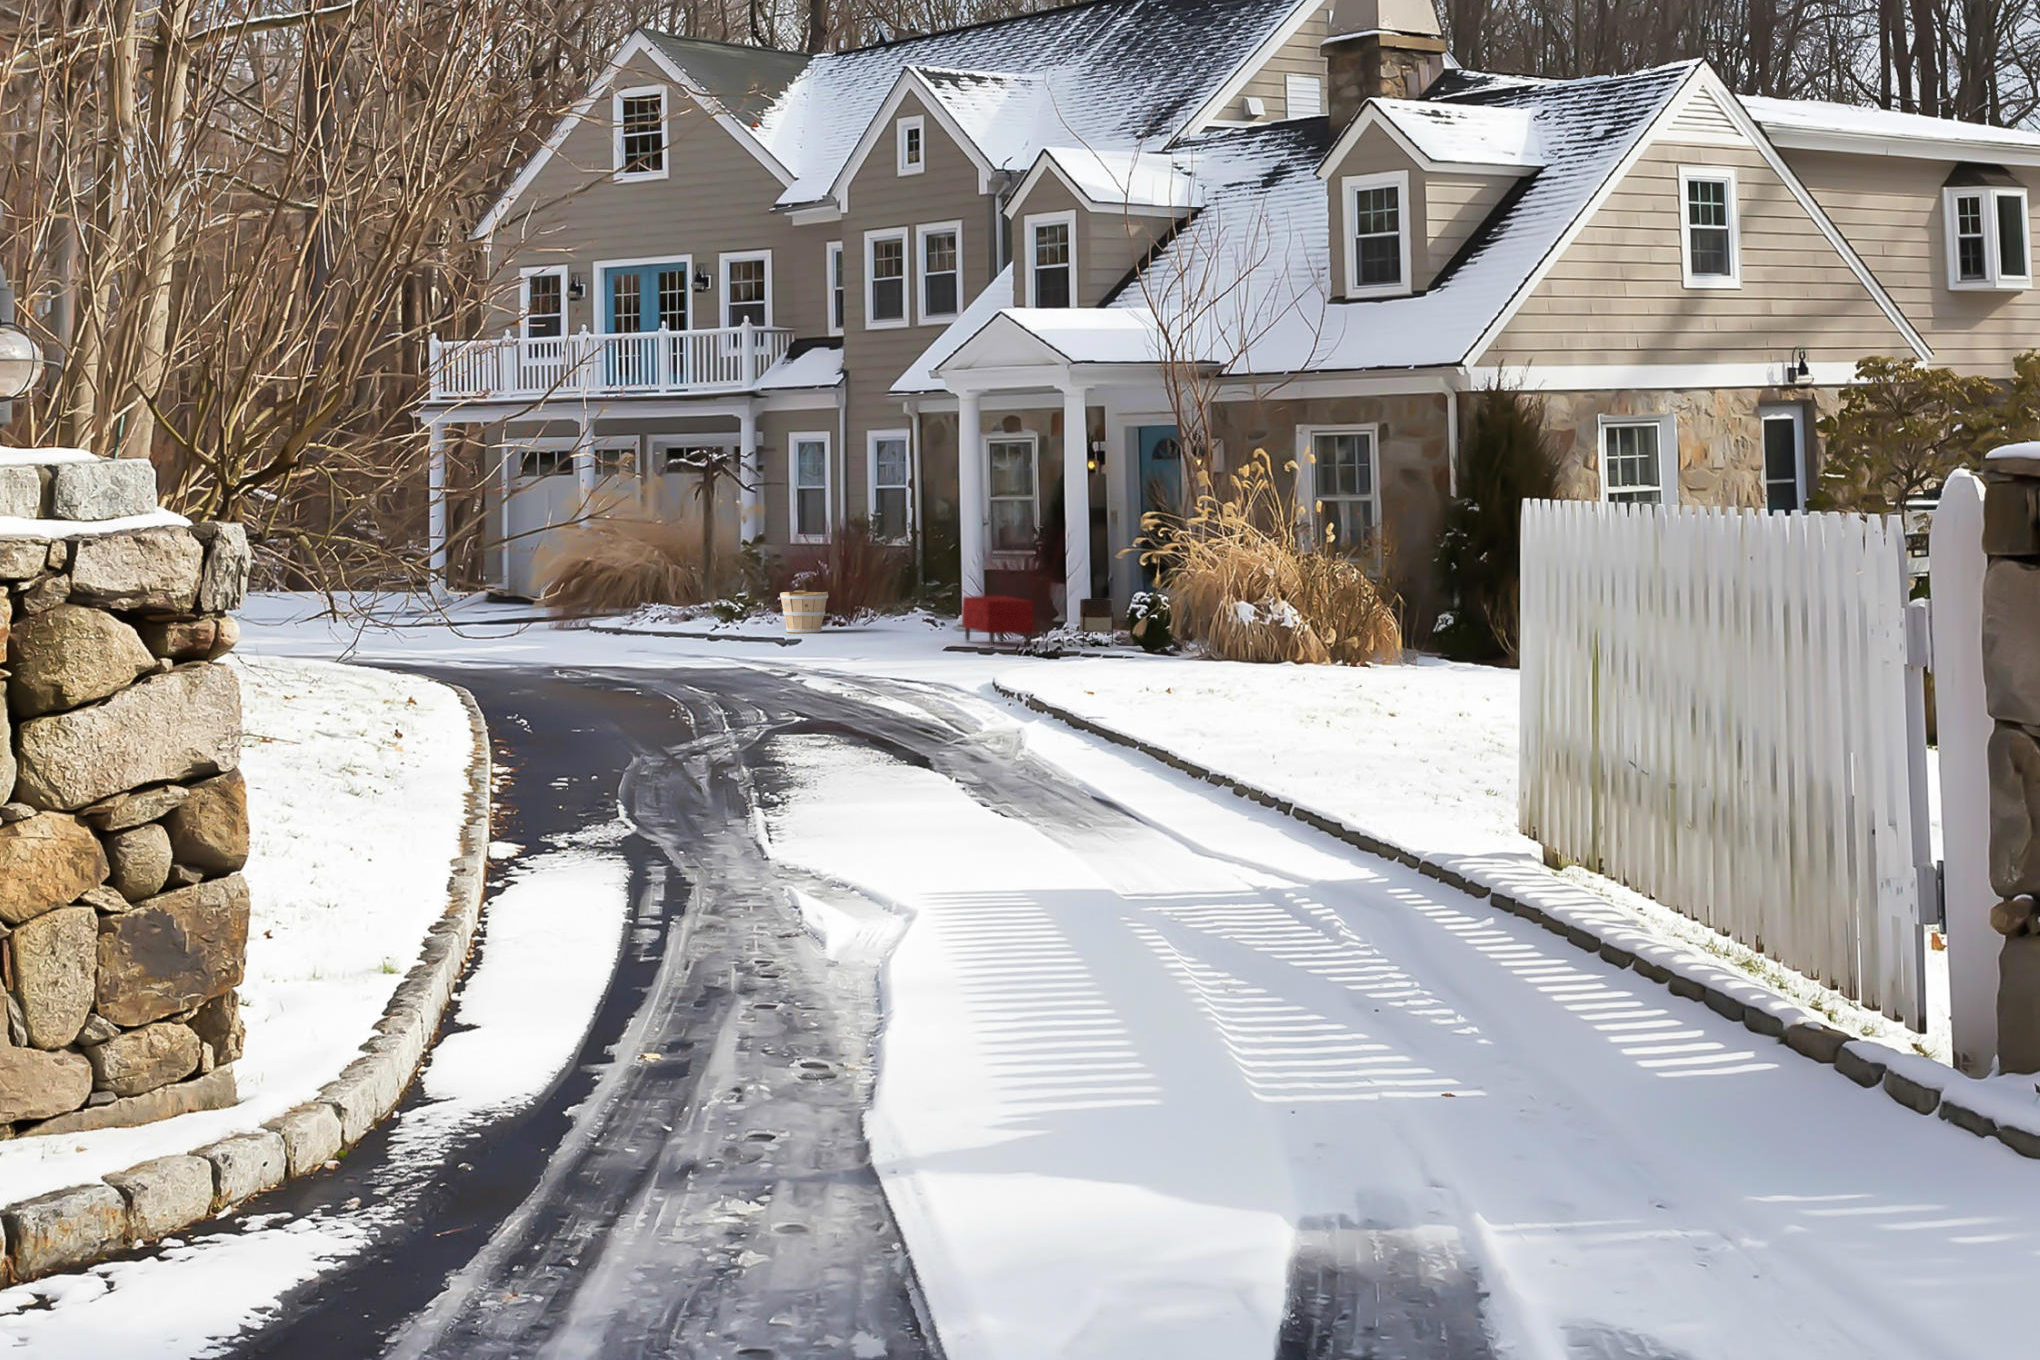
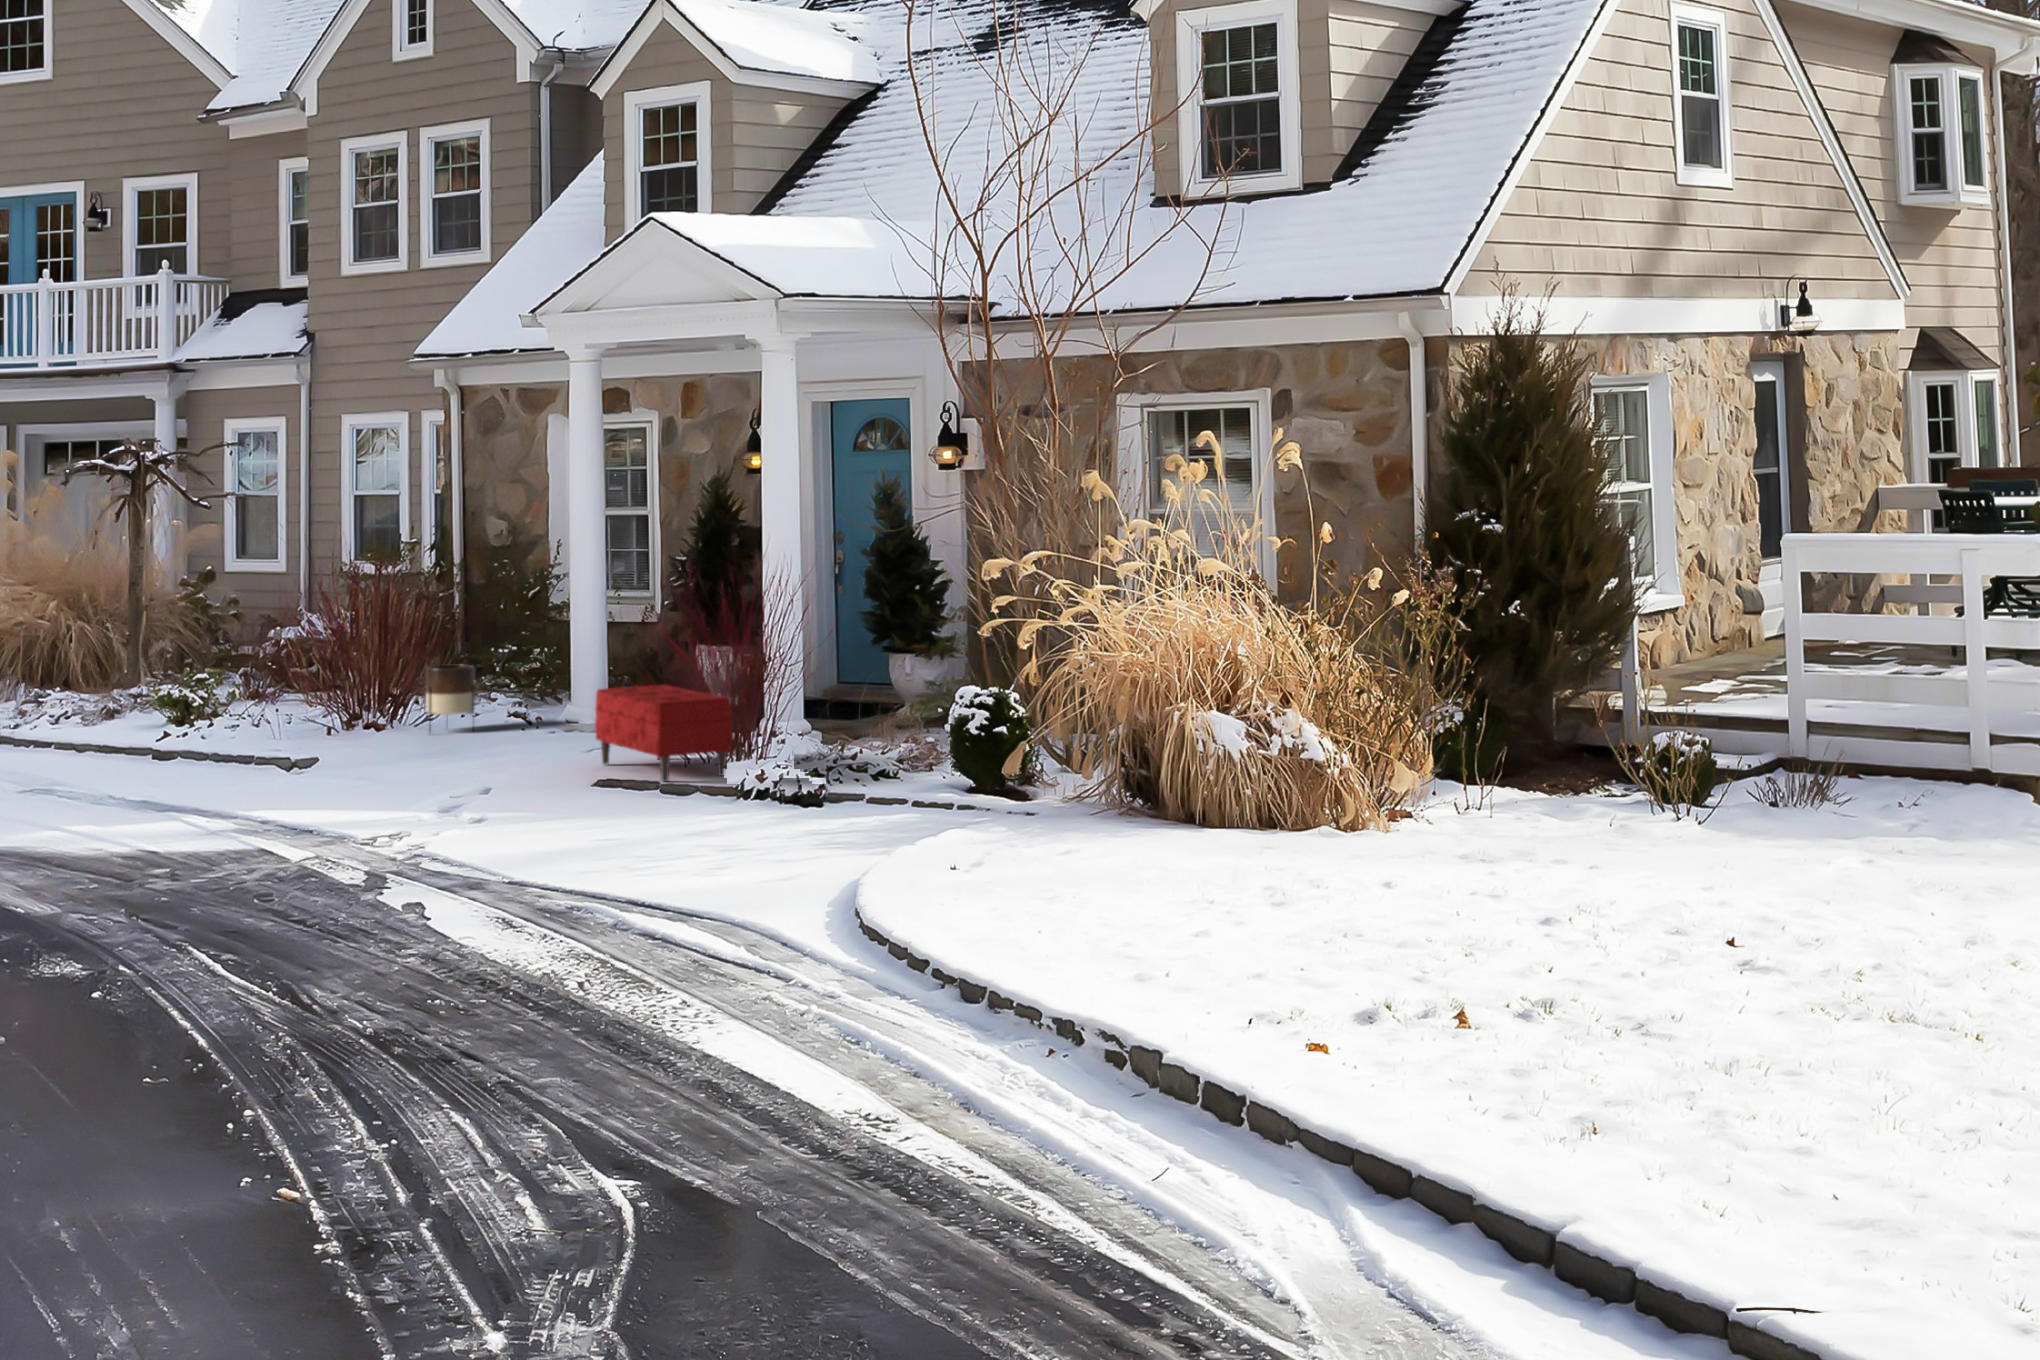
wooden bucket: present [780,591,828,633] -> none [263,676,345,748]
planter: present [1080,598,1113,645] -> present [425,665,475,716]

